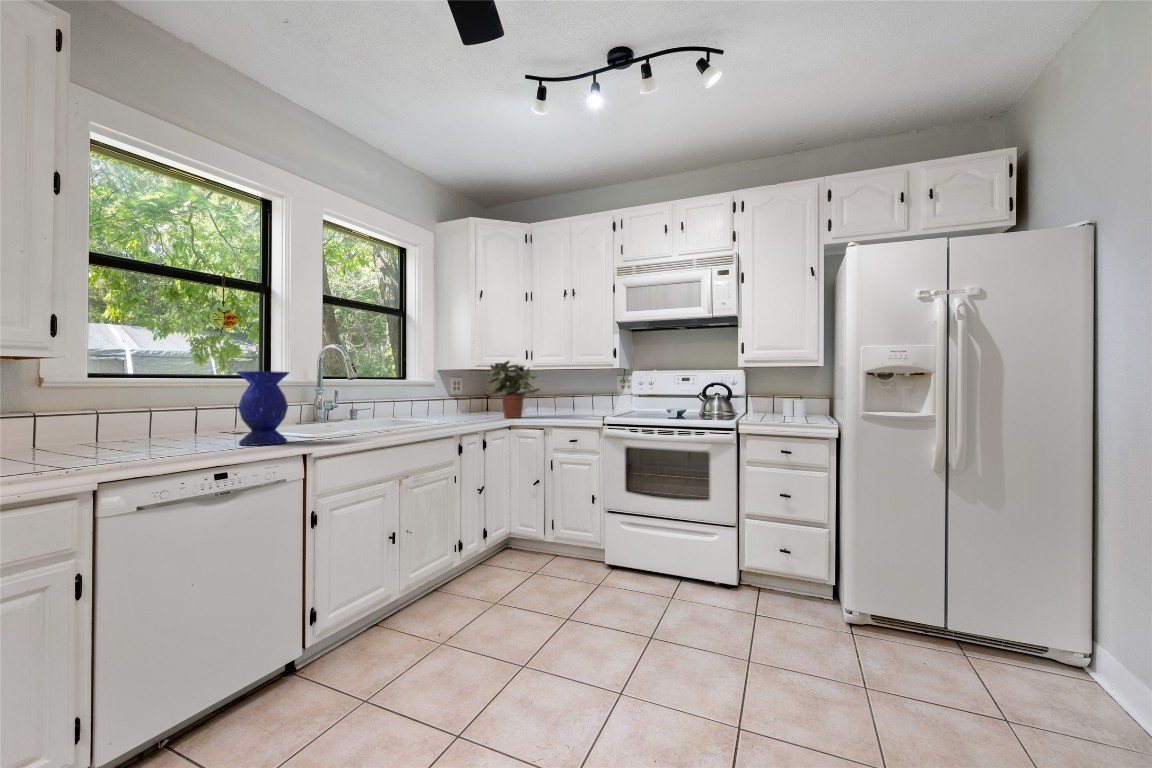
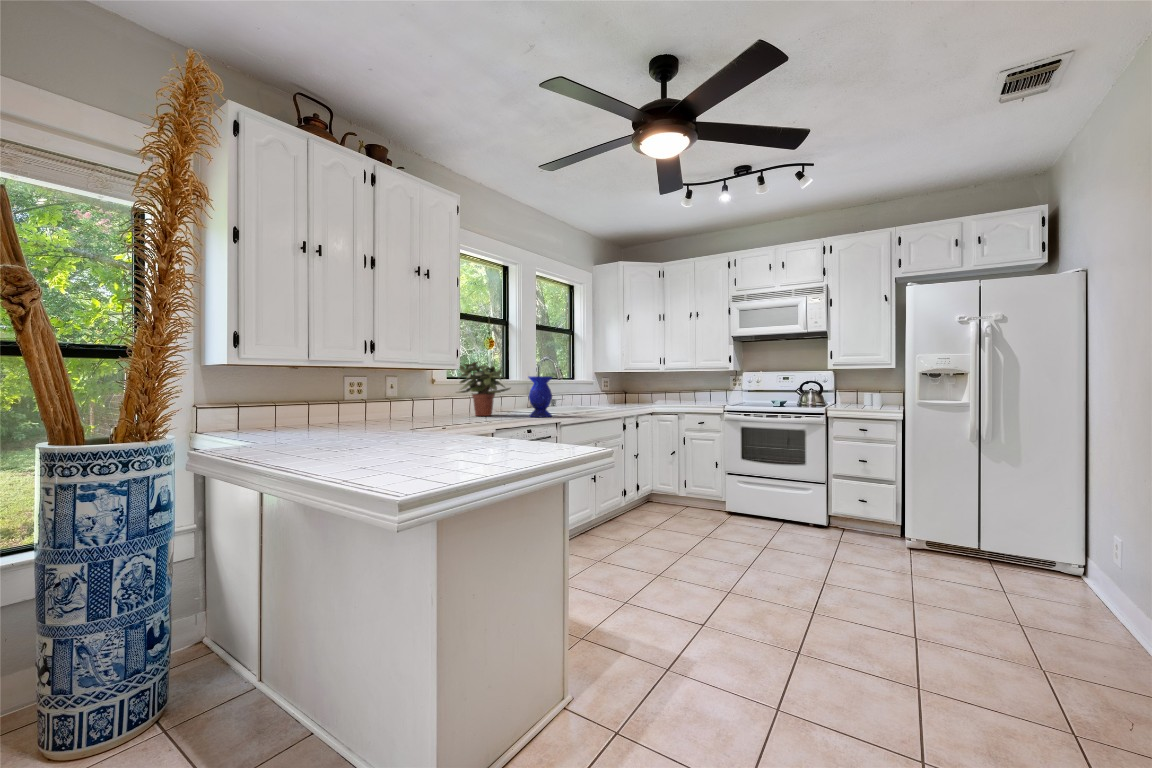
potted plant: present [486,361,540,418] -> present [456,362,510,416]

